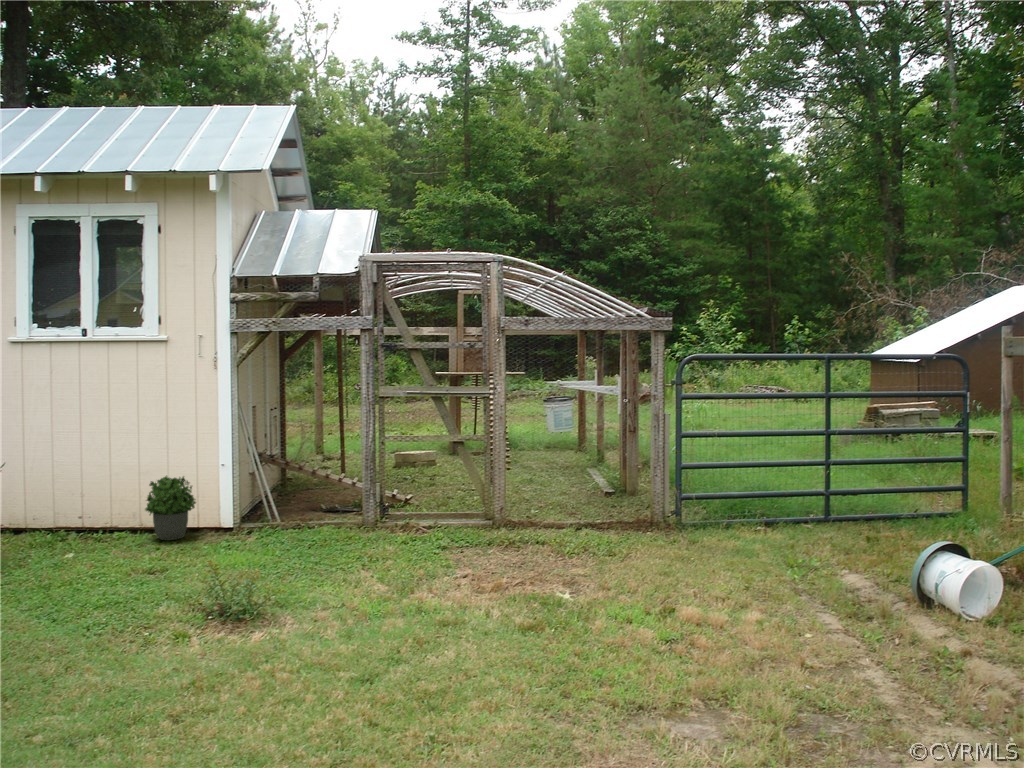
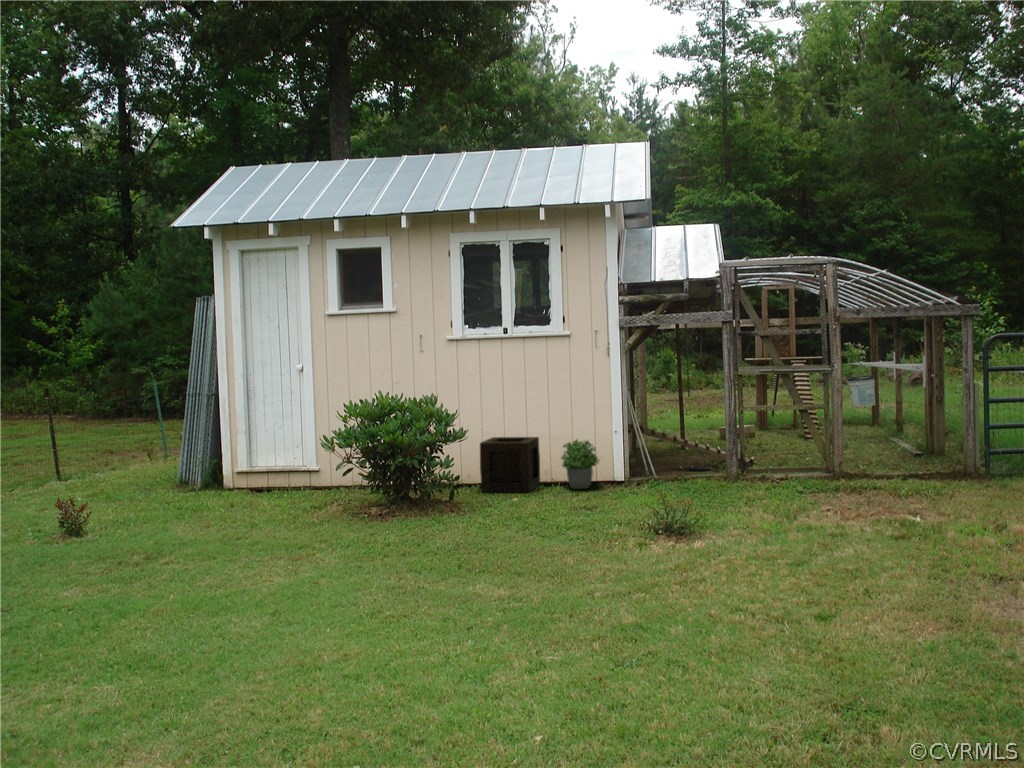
wooden crate: none [27,471,124,547] -> present [480,437,540,492]

